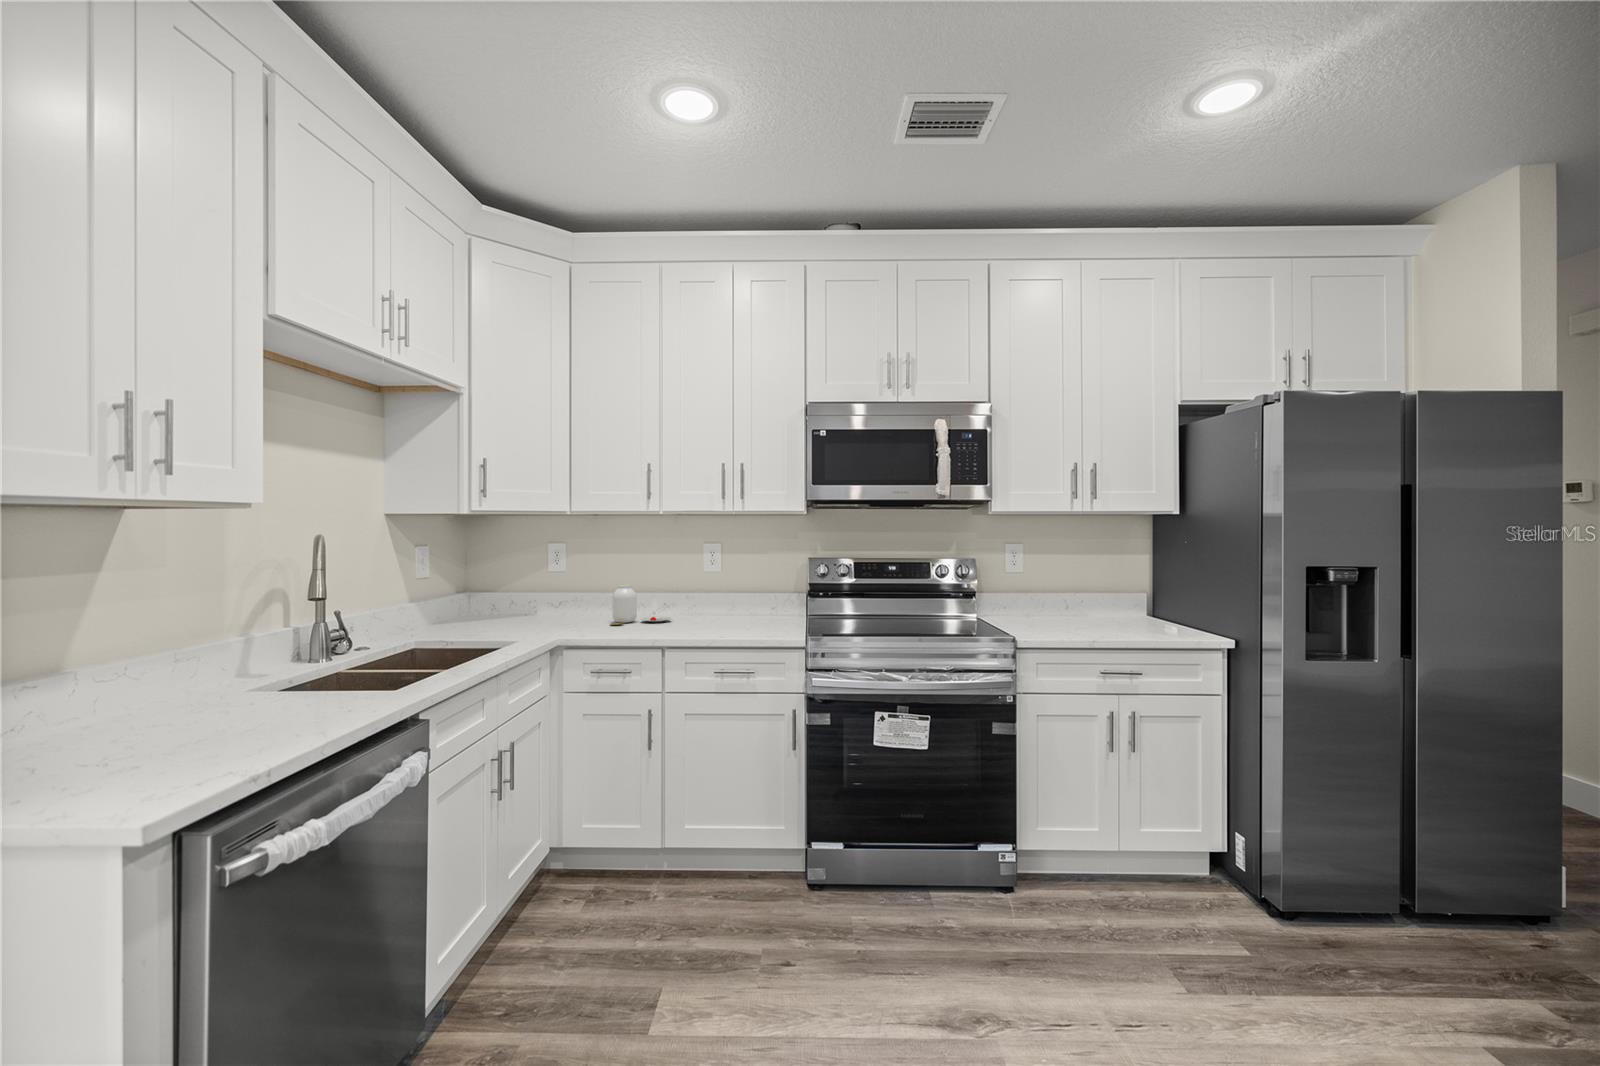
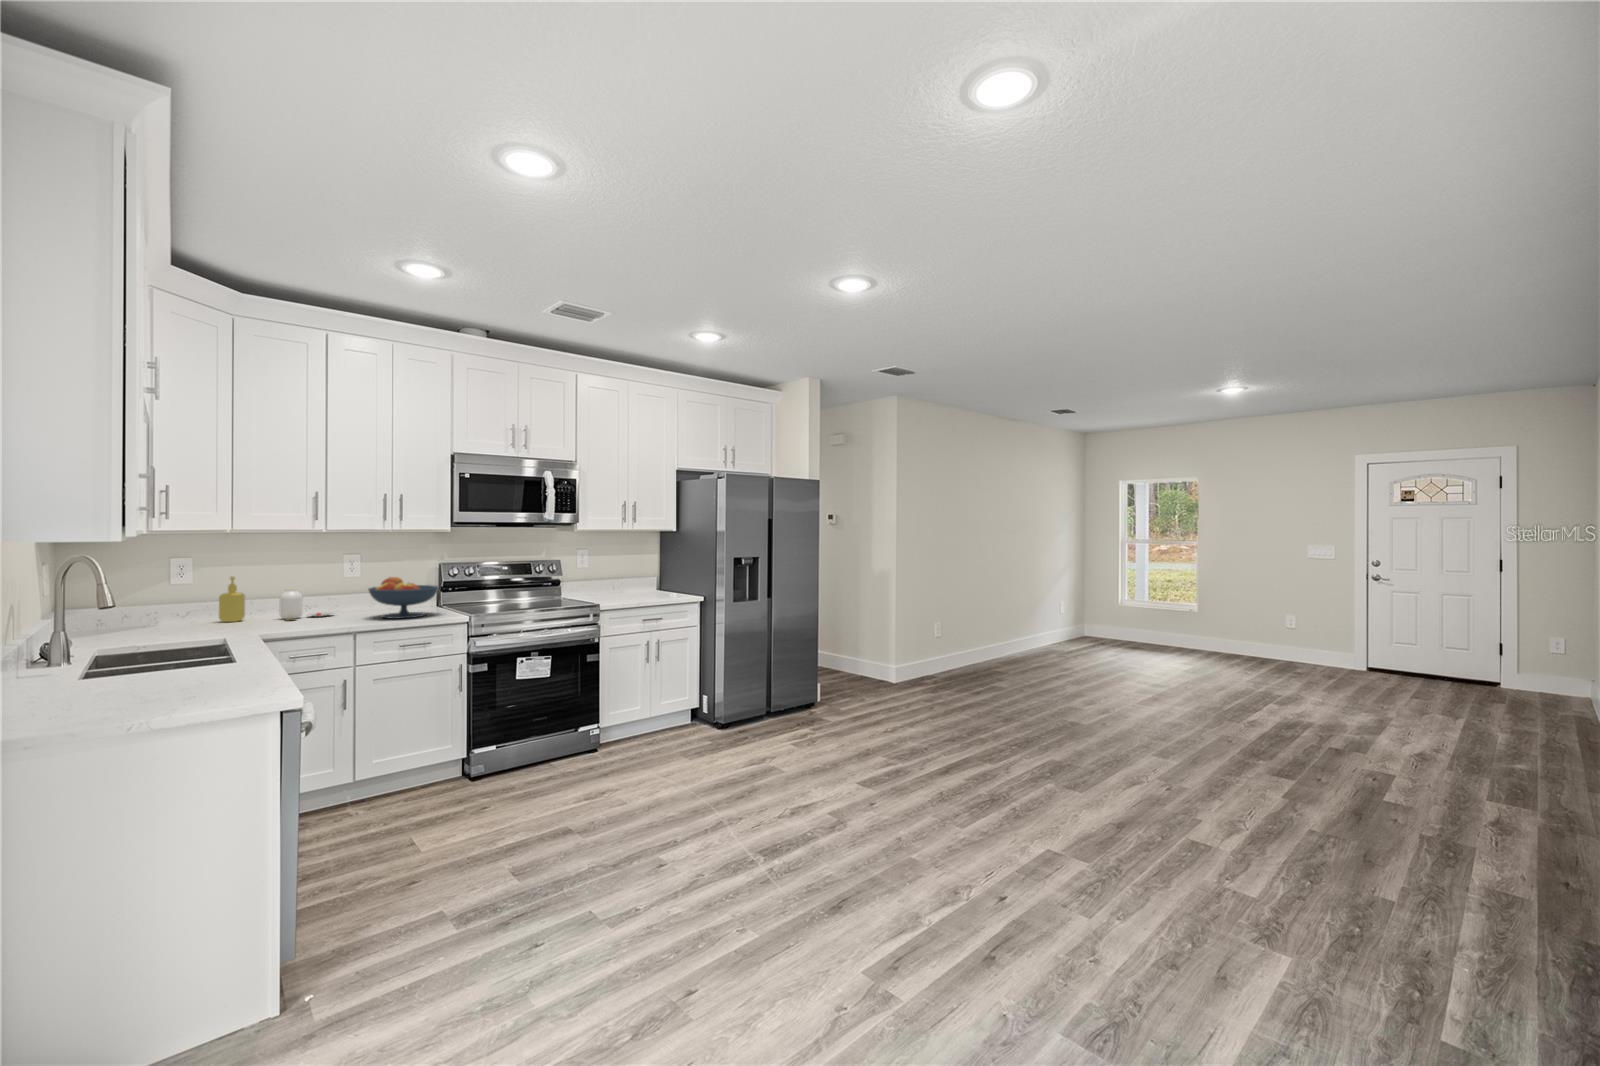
soap dispenser: none [560,568,587,621] -> present [219,576,245,622]
fruit bowl: none [680,575,769,636] -> present [368,577,438,618]

